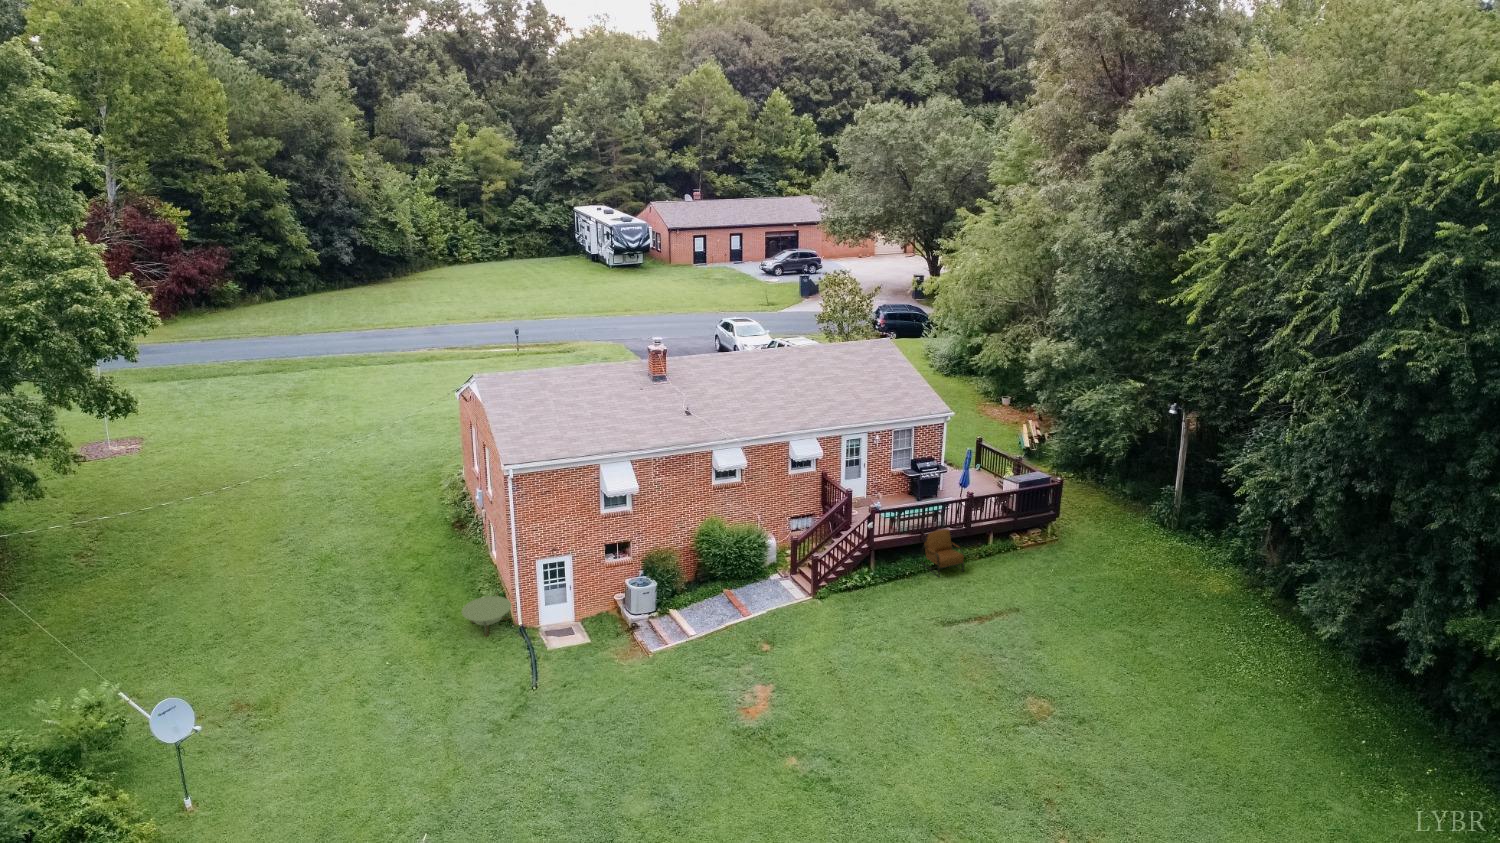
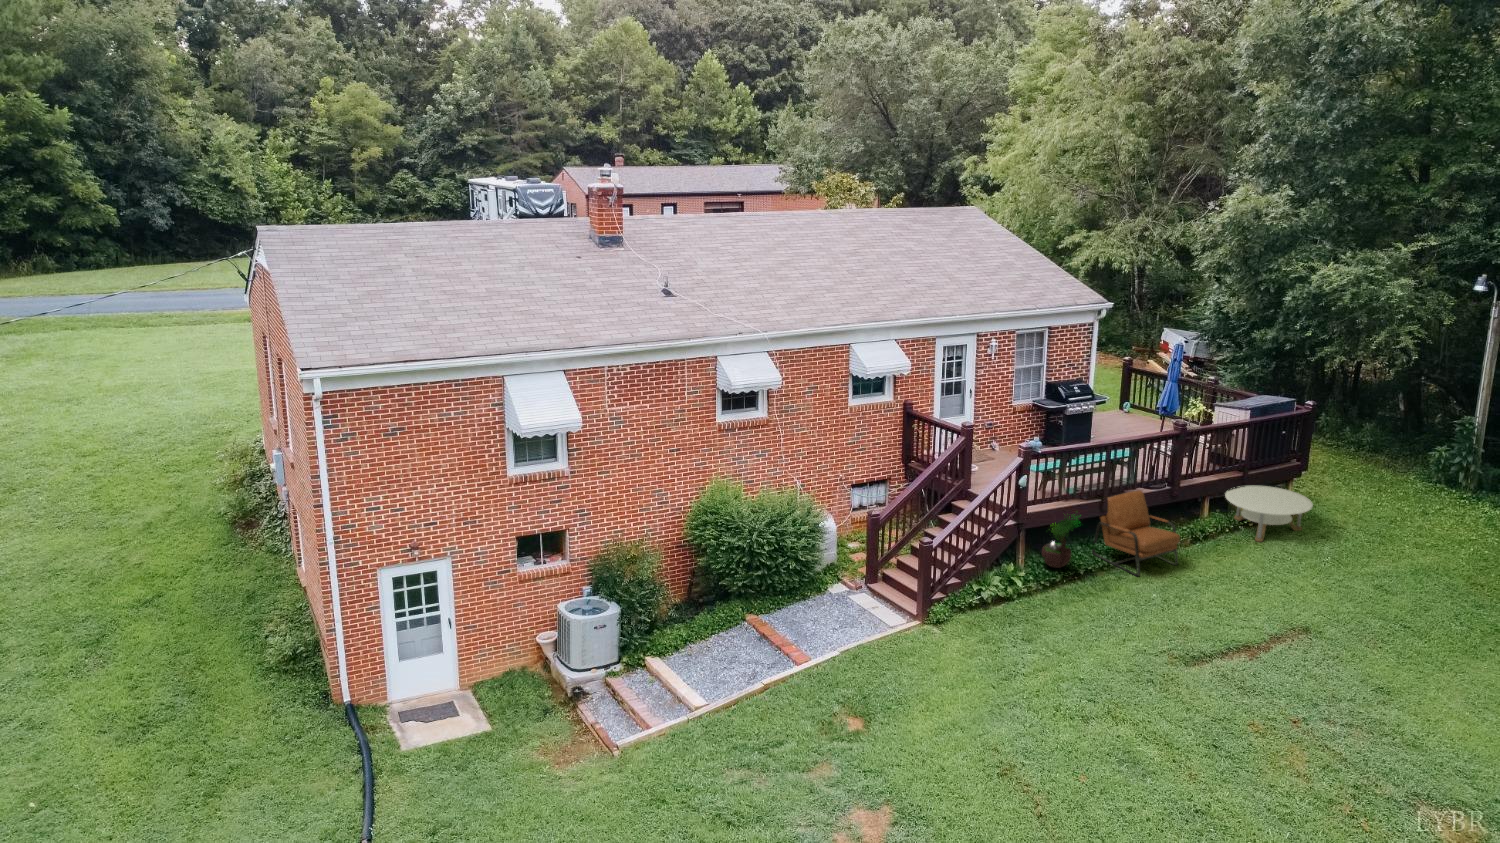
potted tree: none [889,539,910,570] -> present [1042,513,1080,568]
round table: present [462,596,511,637] -> present [1225,485,1313,542]

